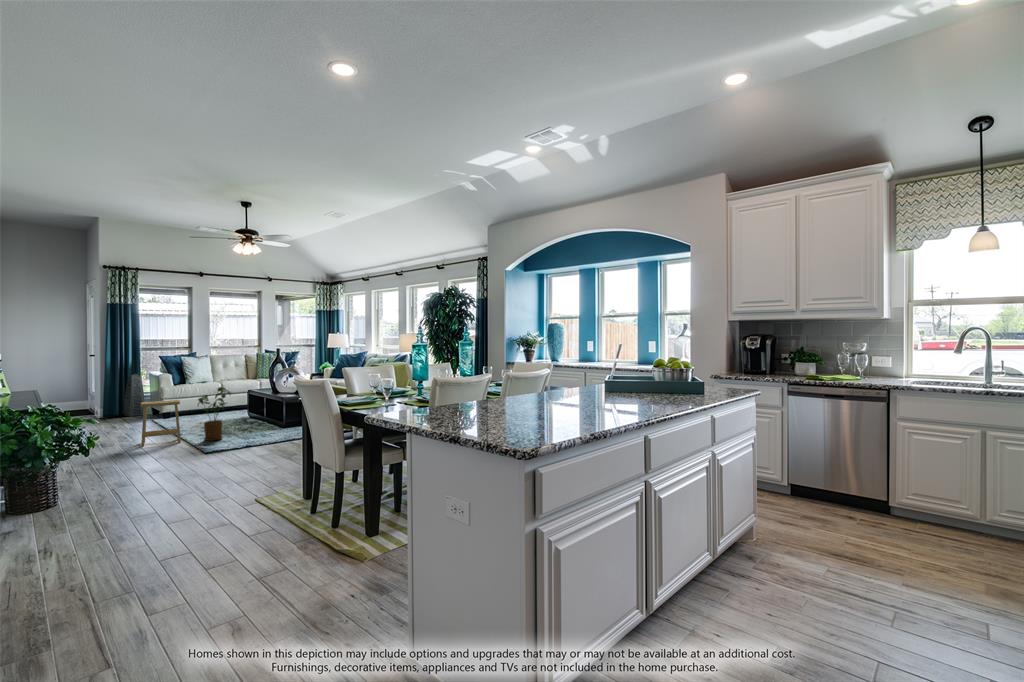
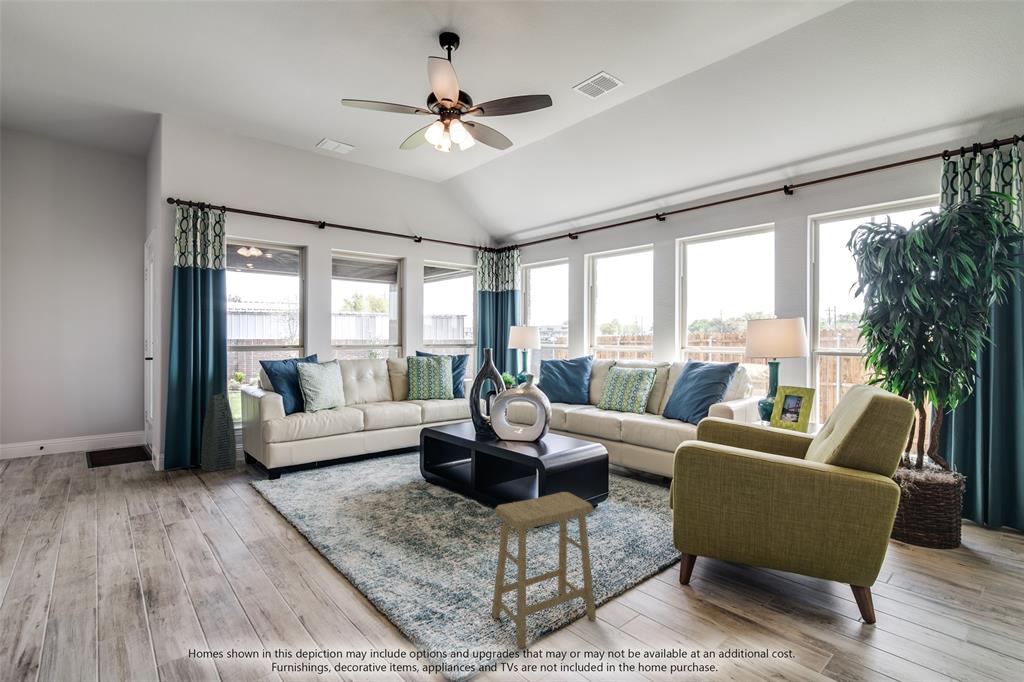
house plant: present [198,387,231,441] -> none [386,453,466,602]
footstool: present [140,400,181,446] -> present [492,492,596,648]

